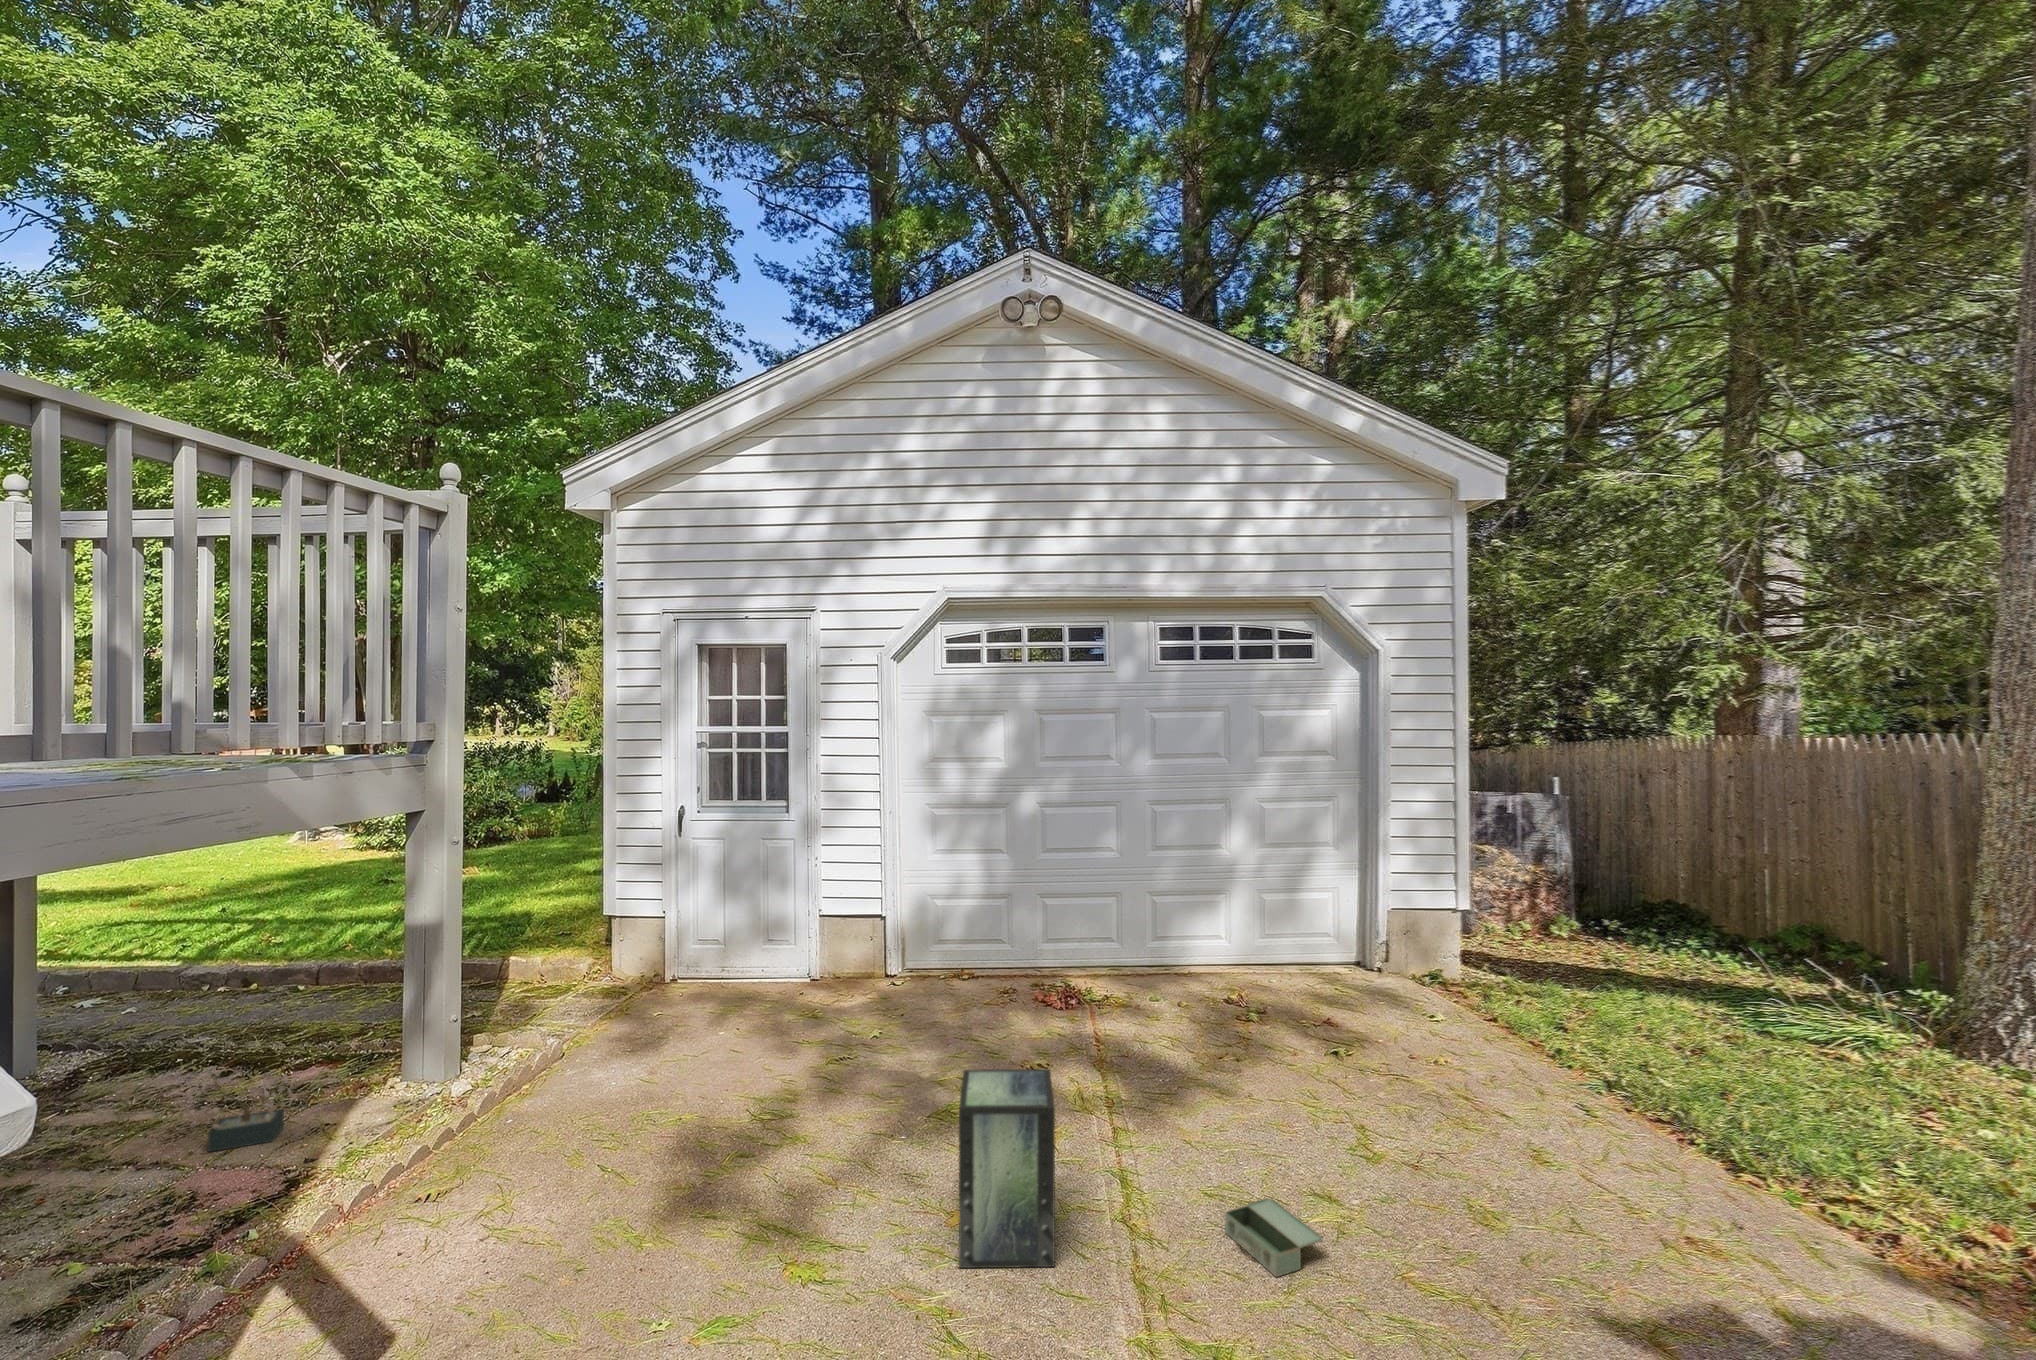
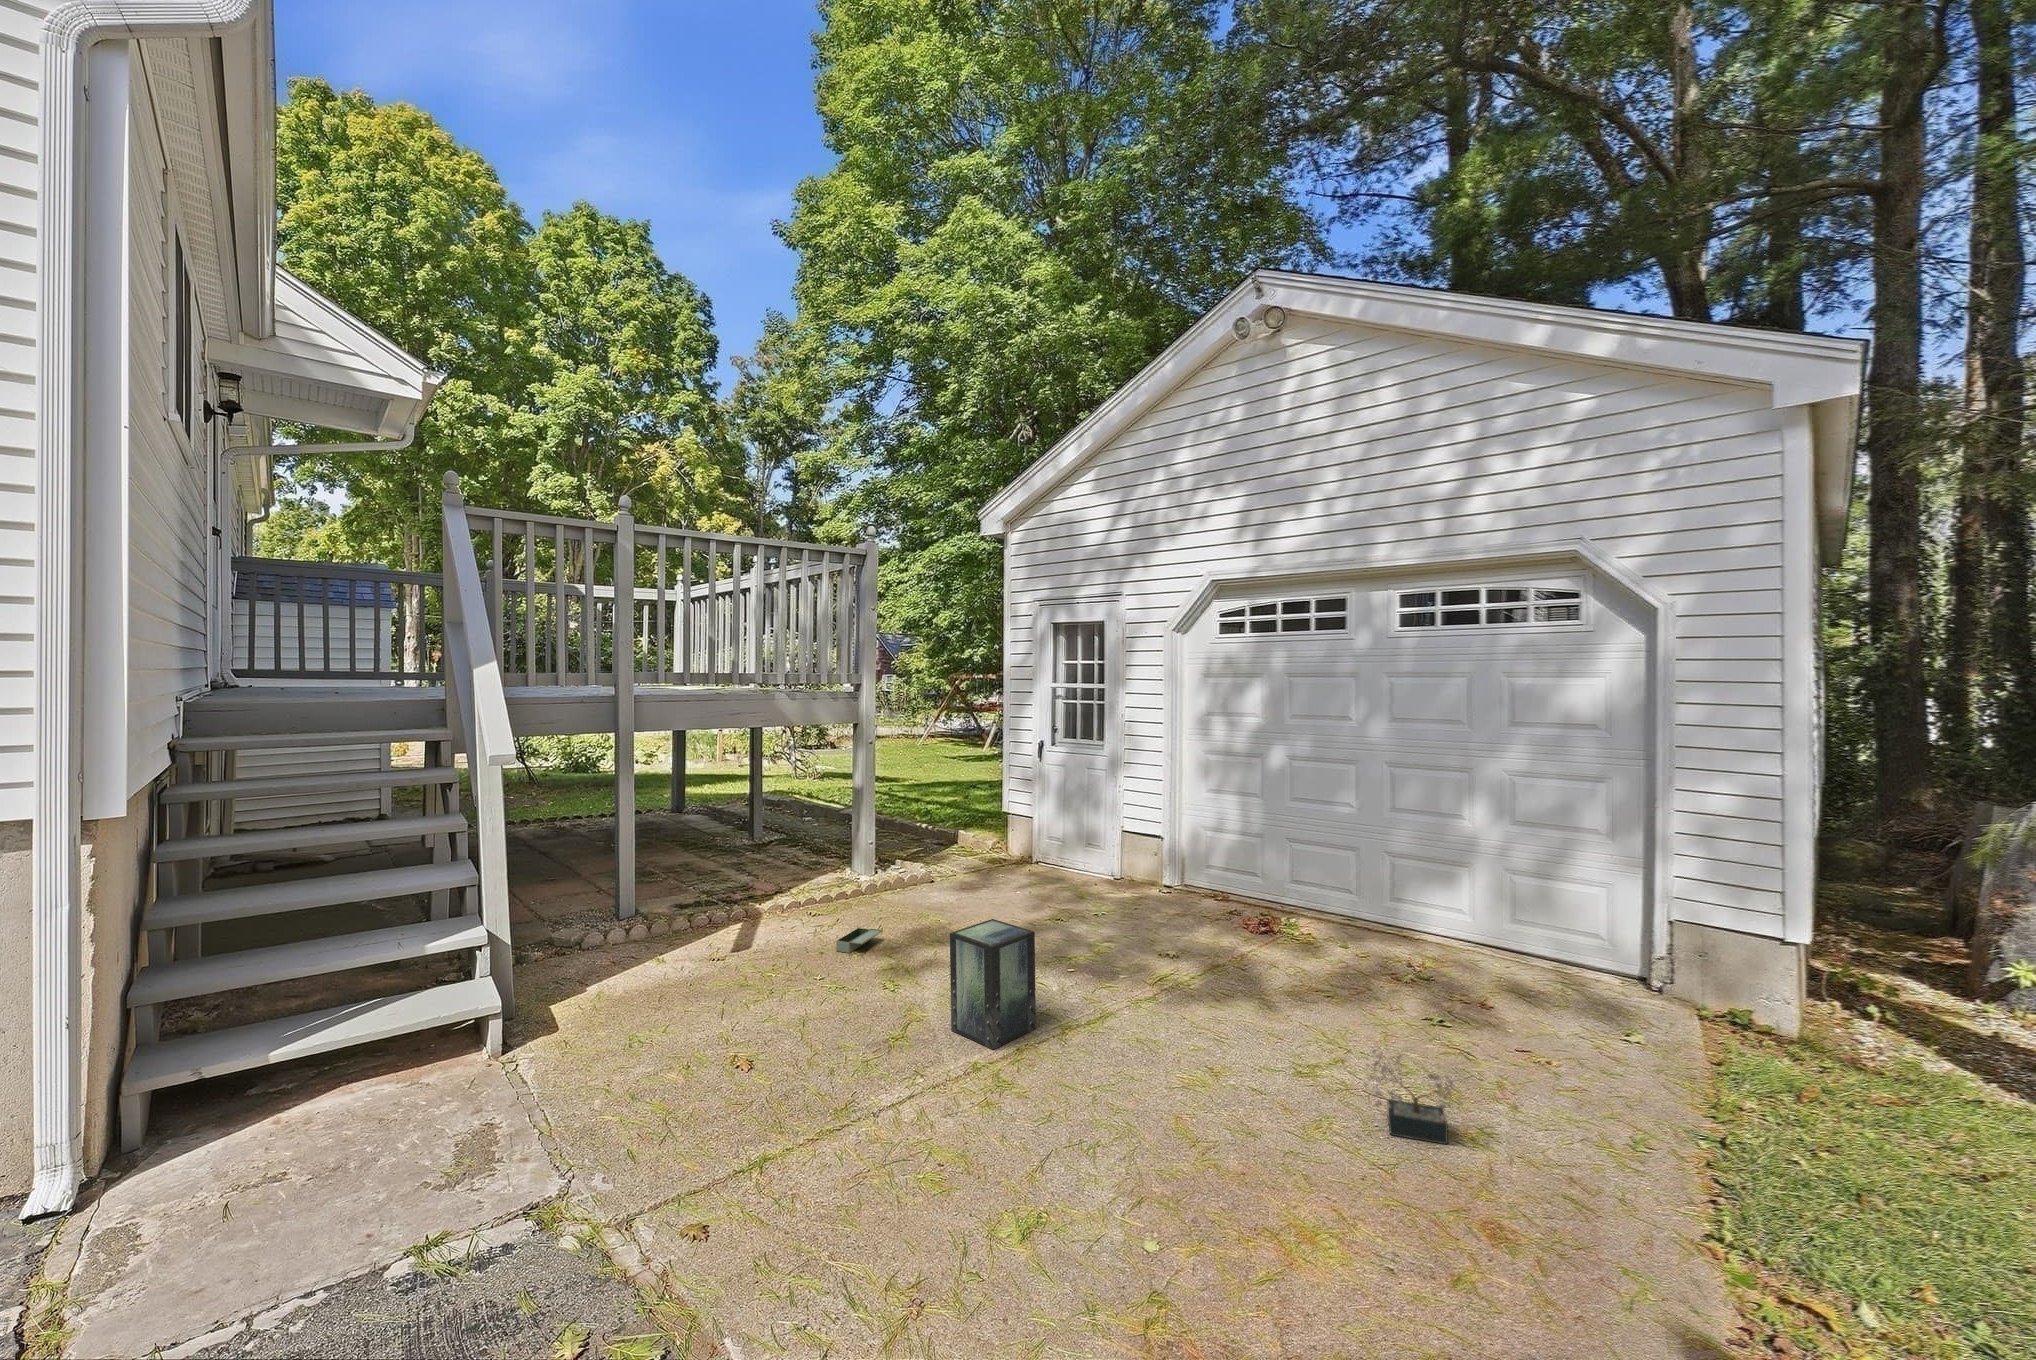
decorative plant: present [186,1067,297,1152] -> present [1364,1050,1463,1144]
toolbox: present [1225,1198,1323,1277] -> present [837,928,882,953]

